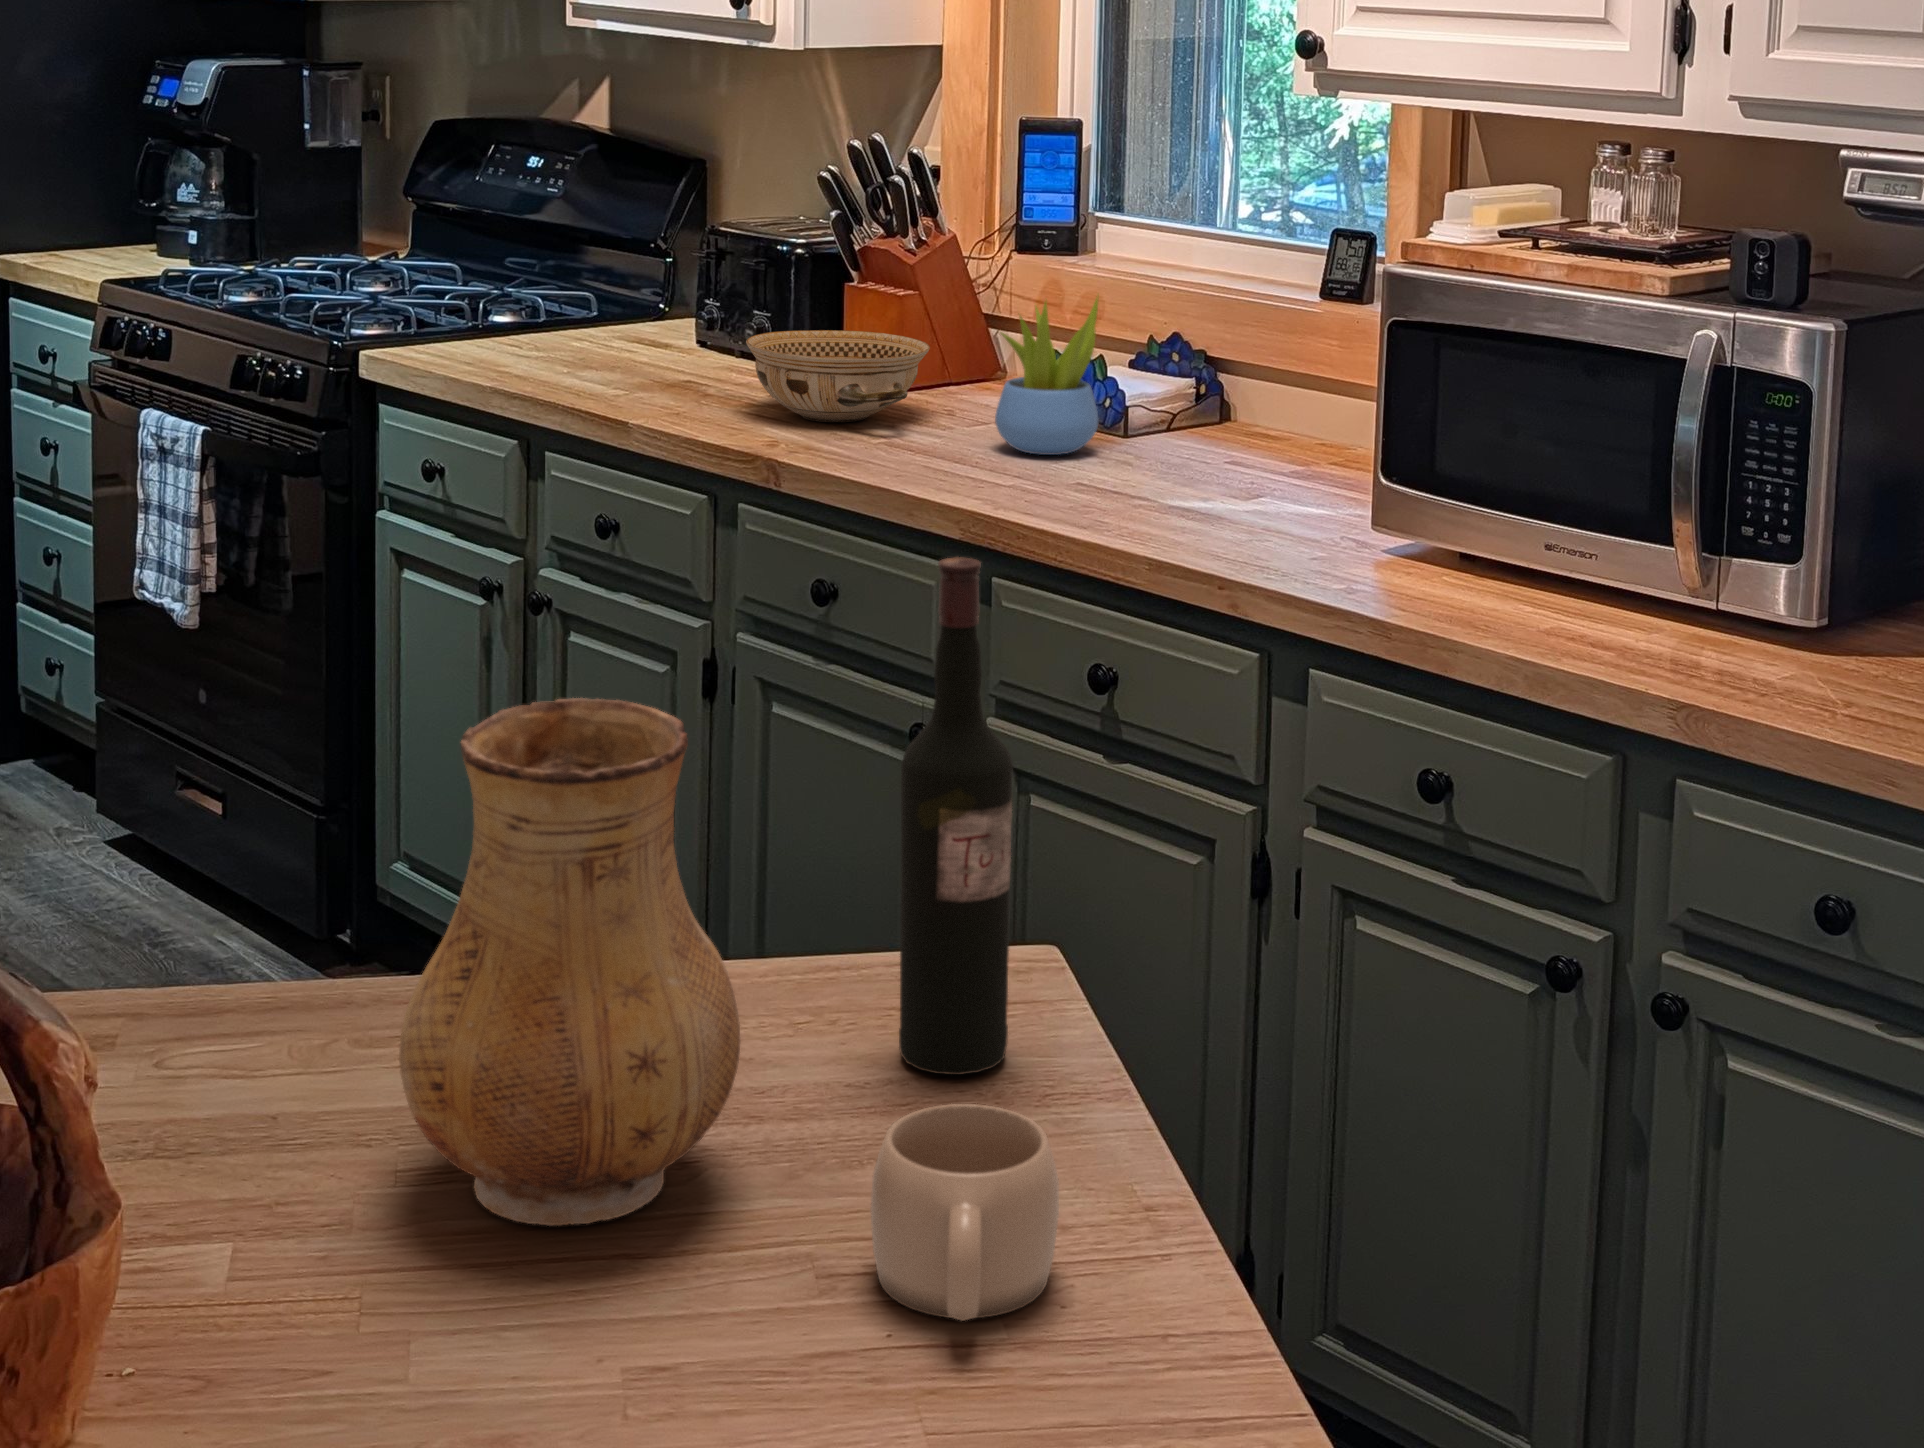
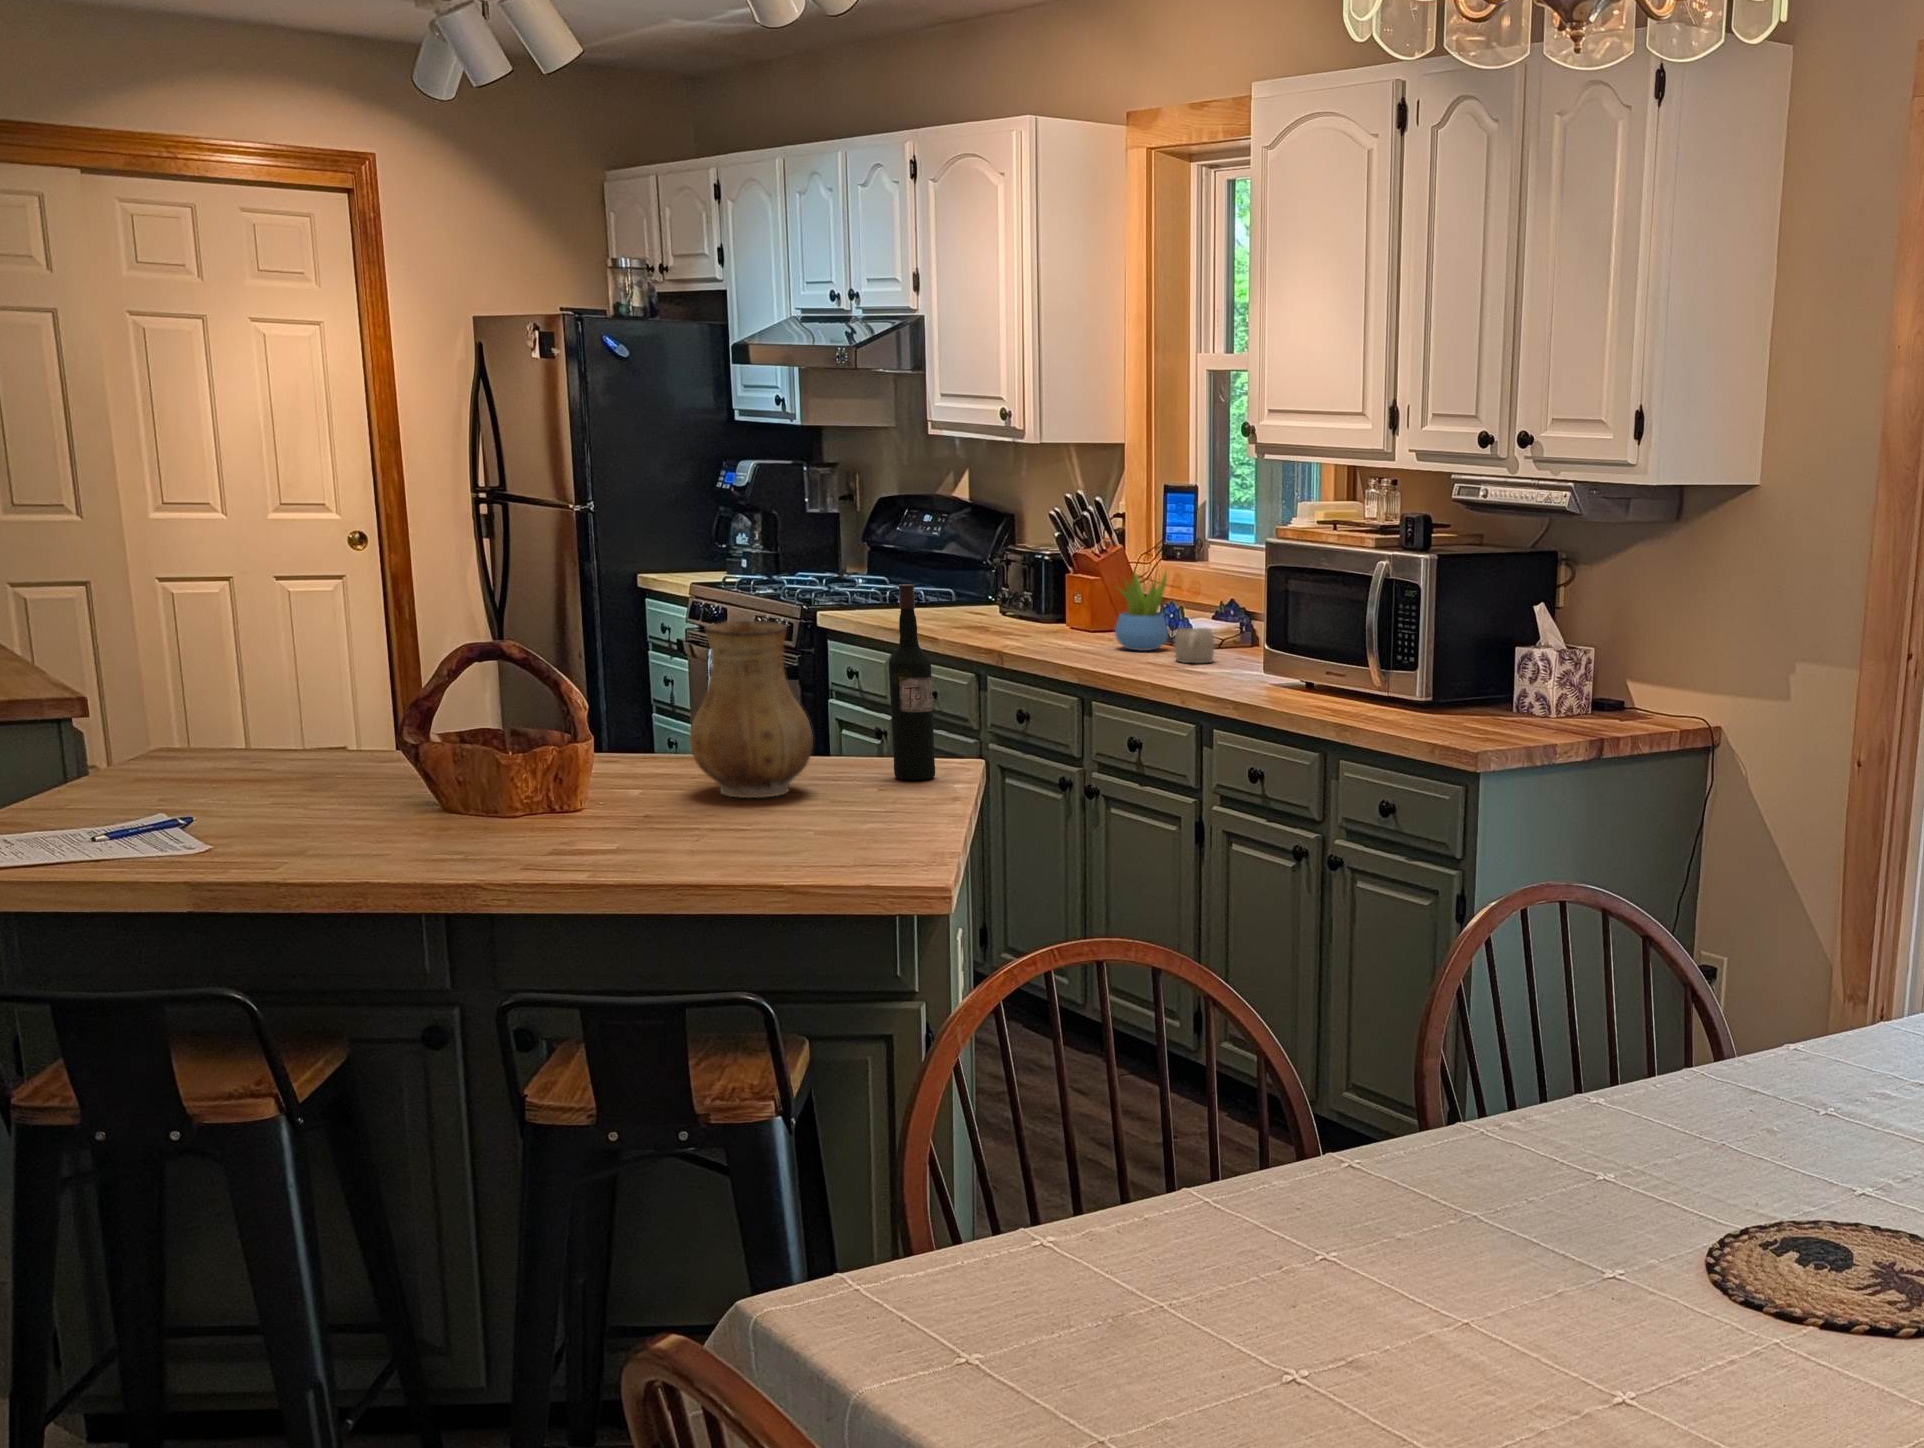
ceramic bowl: present [746,330,930,422] -> none [997,593,1094,638]
mug: present [870,1104,1059,1321] -> present [1175,628,1214,664]

